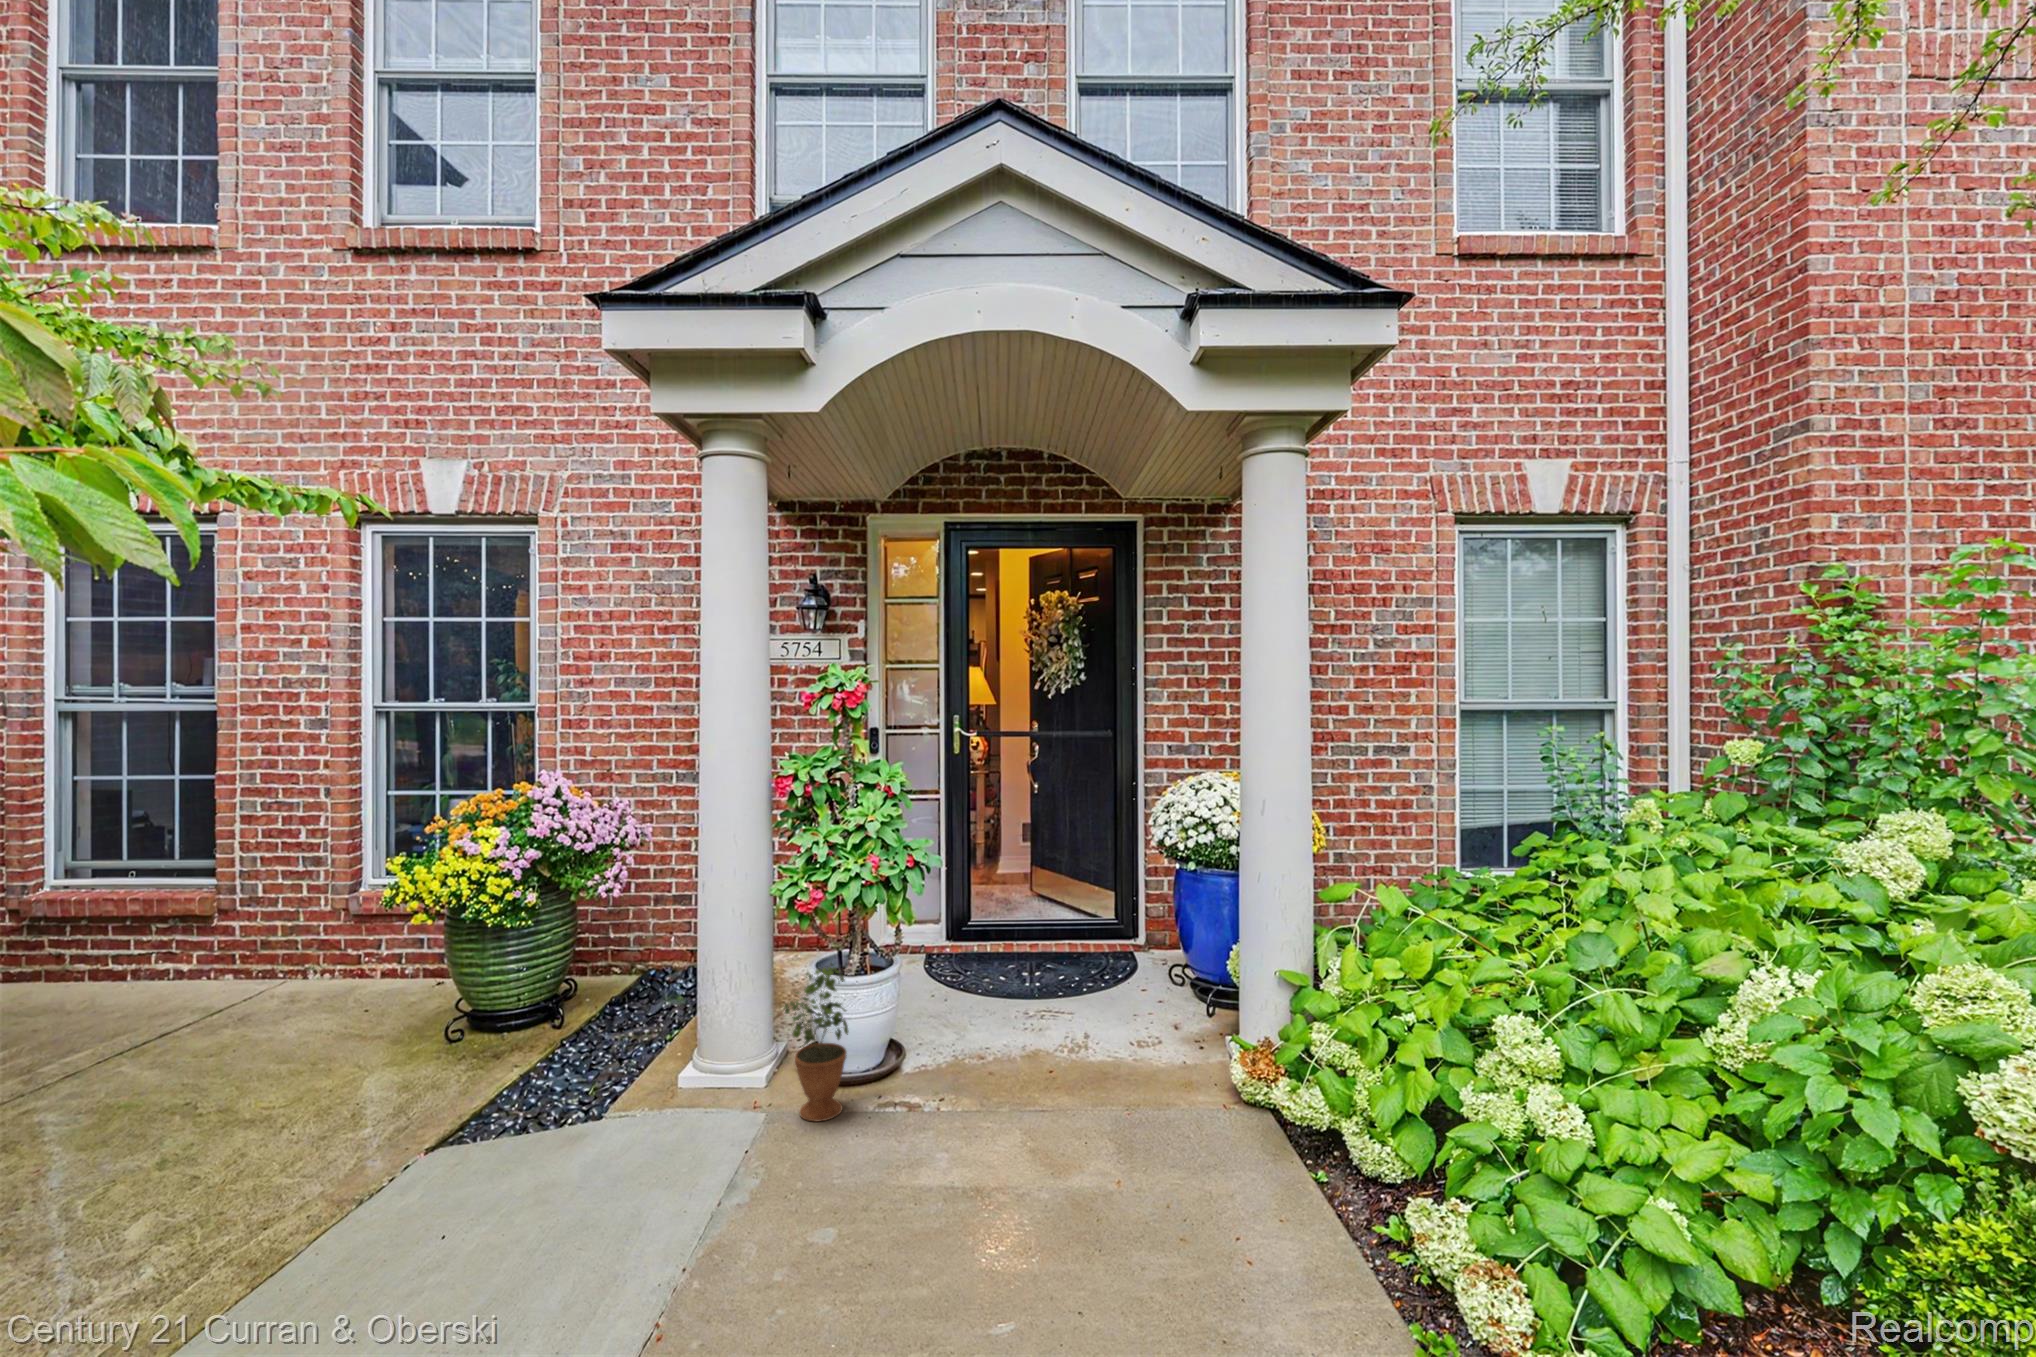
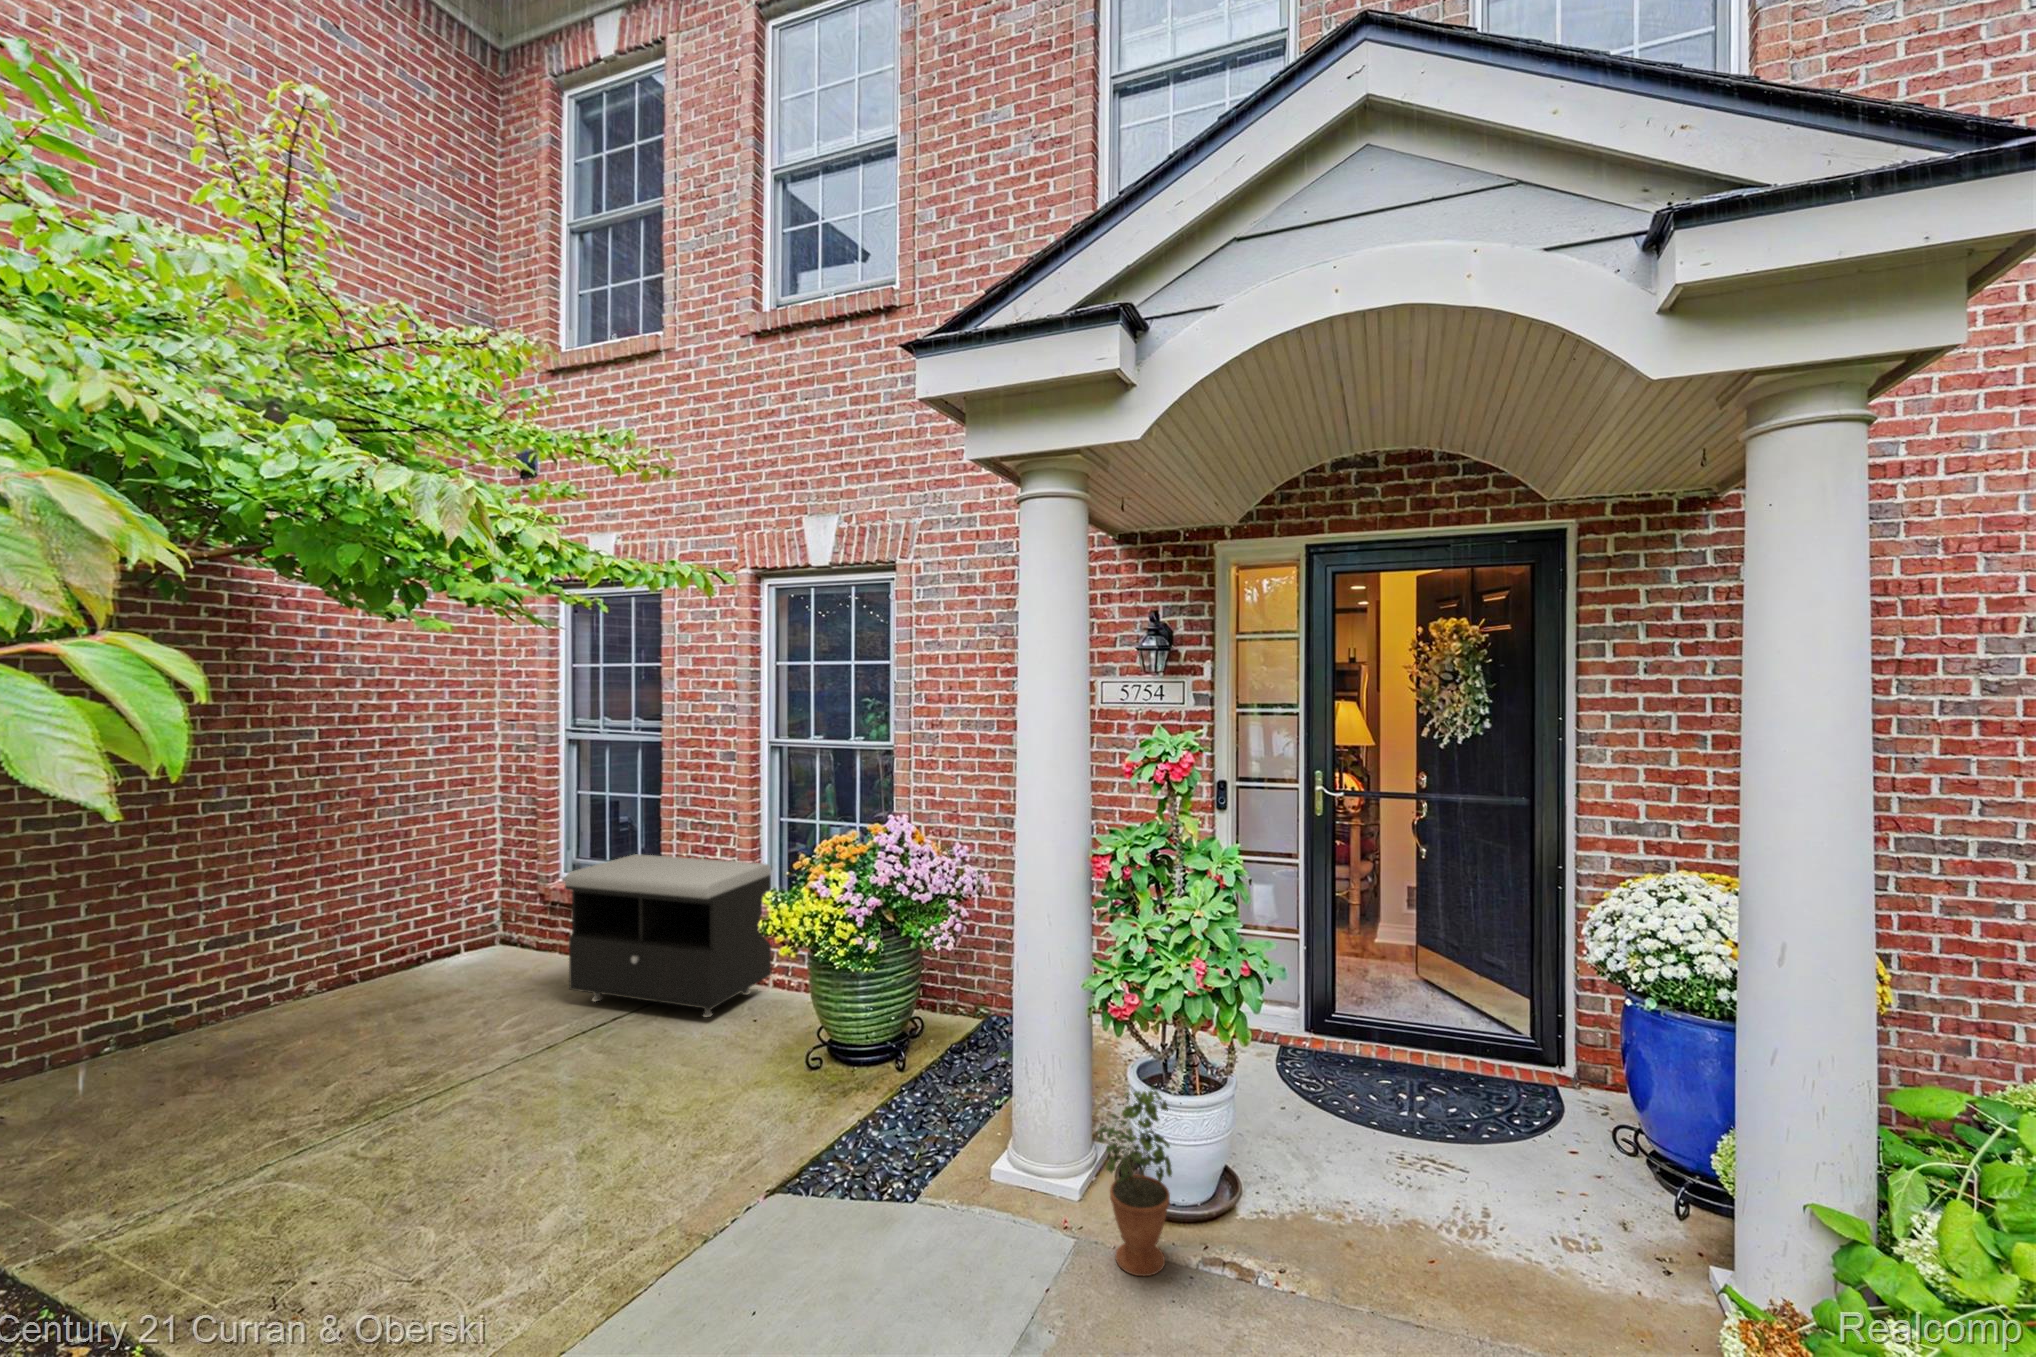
storage bench: none [73,842,381,1025] -> present [565,854,771,1018]

